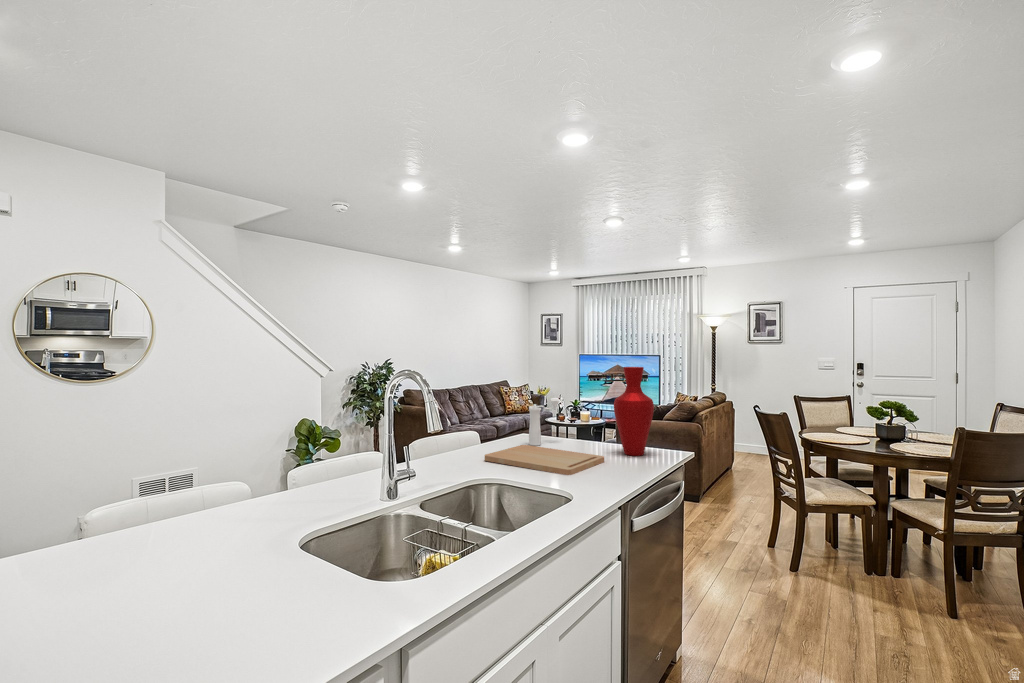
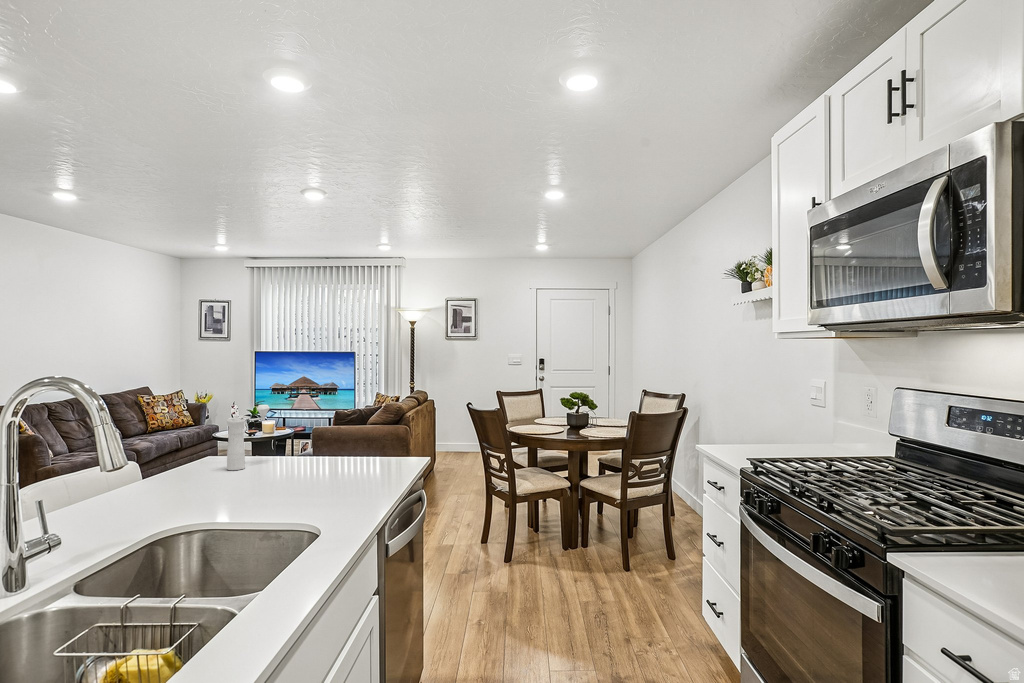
vase: present [614,367,654,456] -> none [348,363,395,468]
cutting board: present [484,445,604,475] -> none [167,471,342,503]

